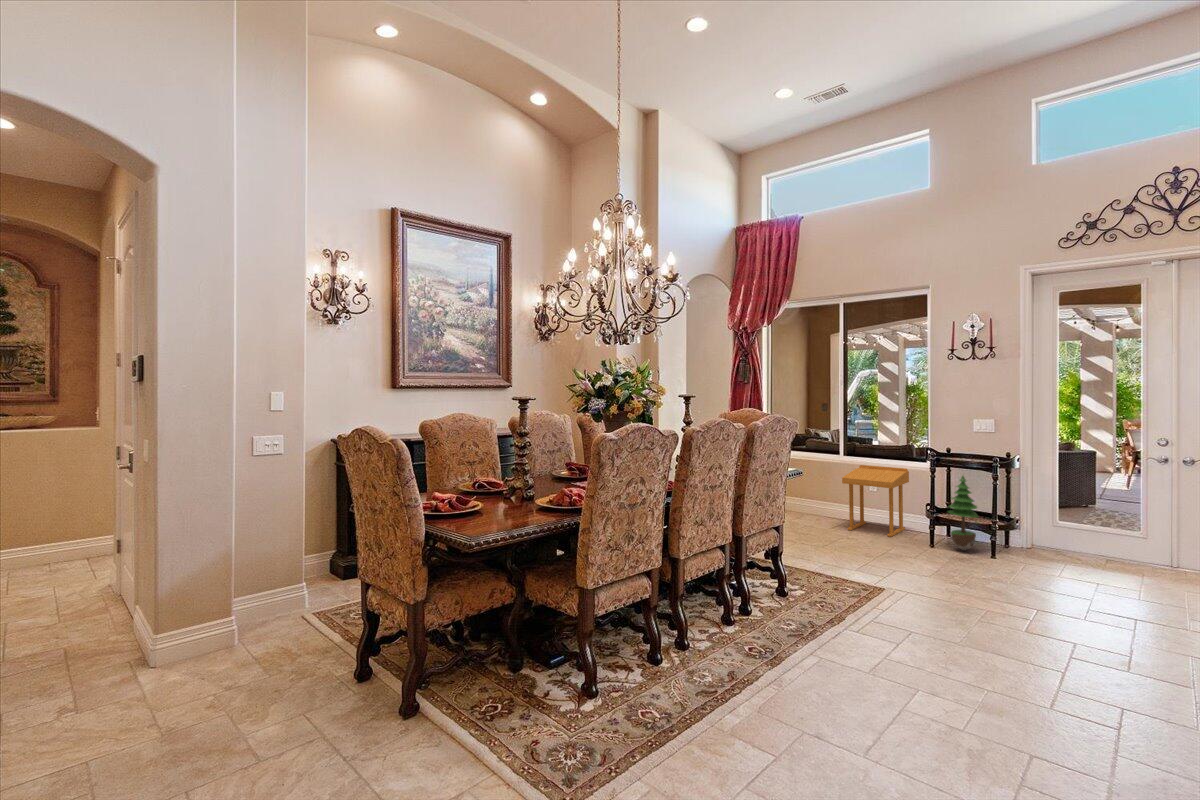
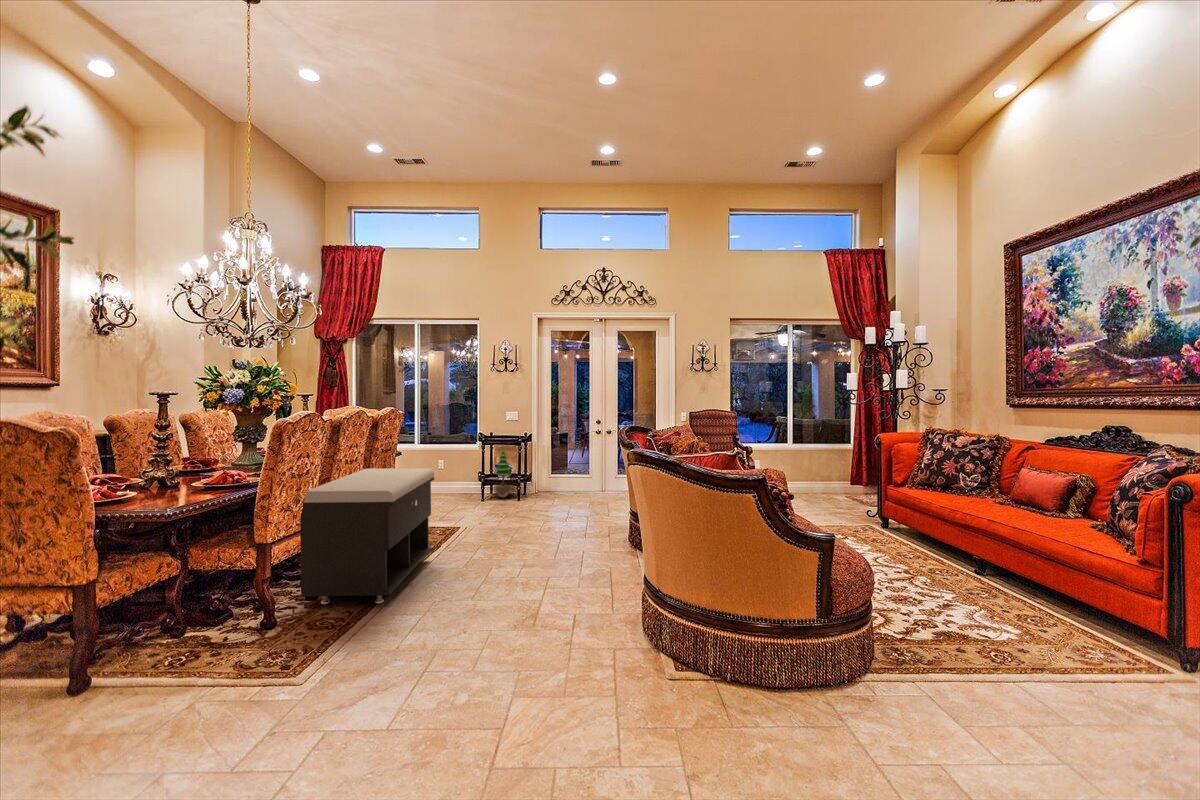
side table: present [842,465,909,537] -> none [423,447,469,497]
storage bench: none [635,497,828,704] -> present [300,468,434,604]

